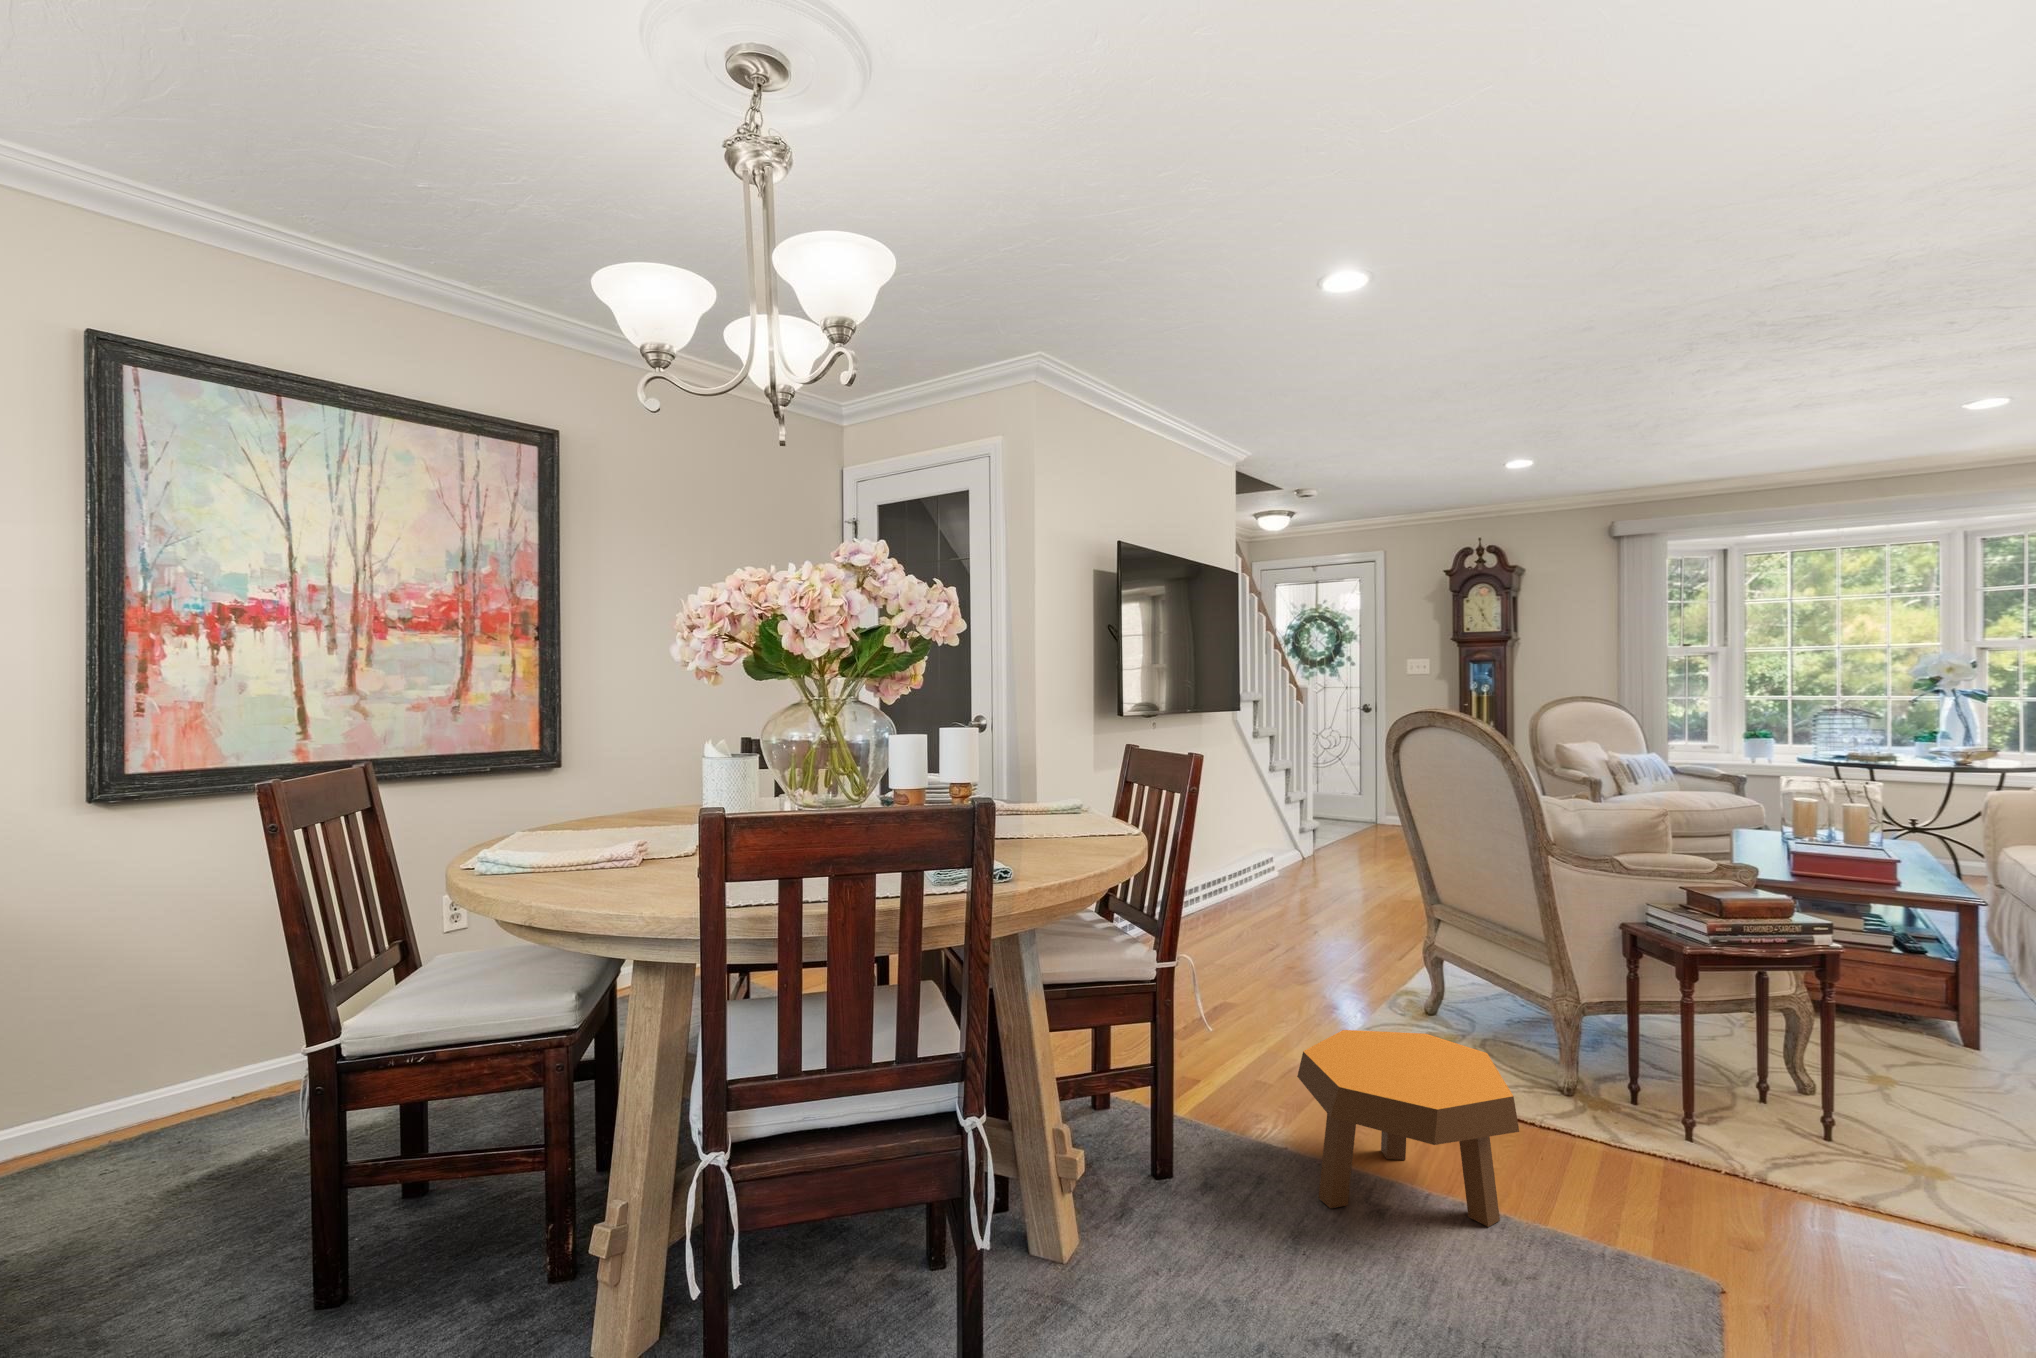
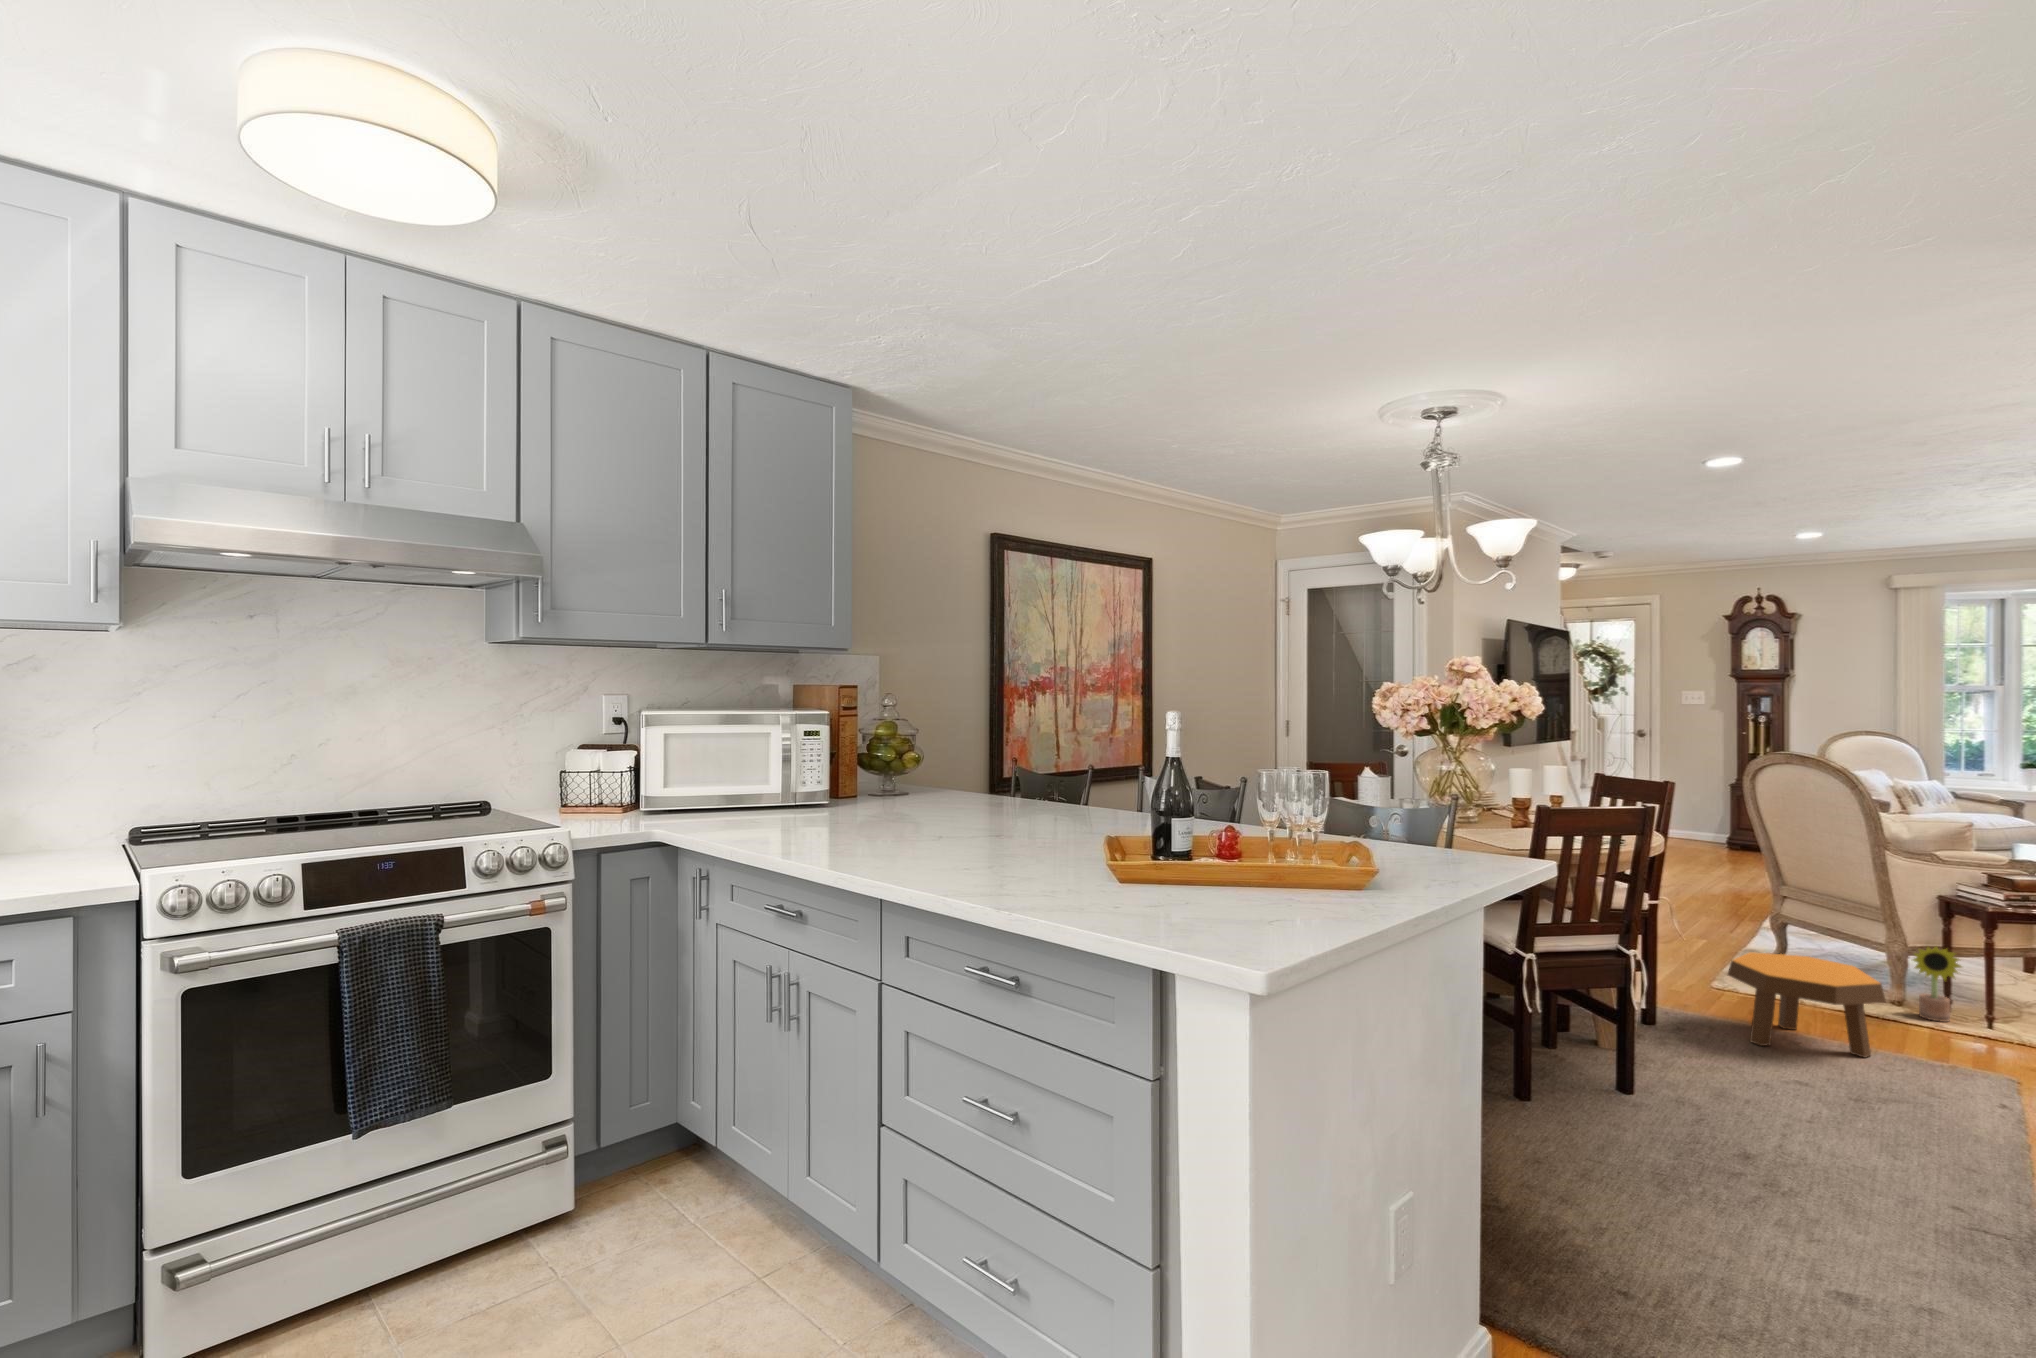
decorative plant: none [1580,1005,1653,1122] -> present [1913,947,1961,1022]

